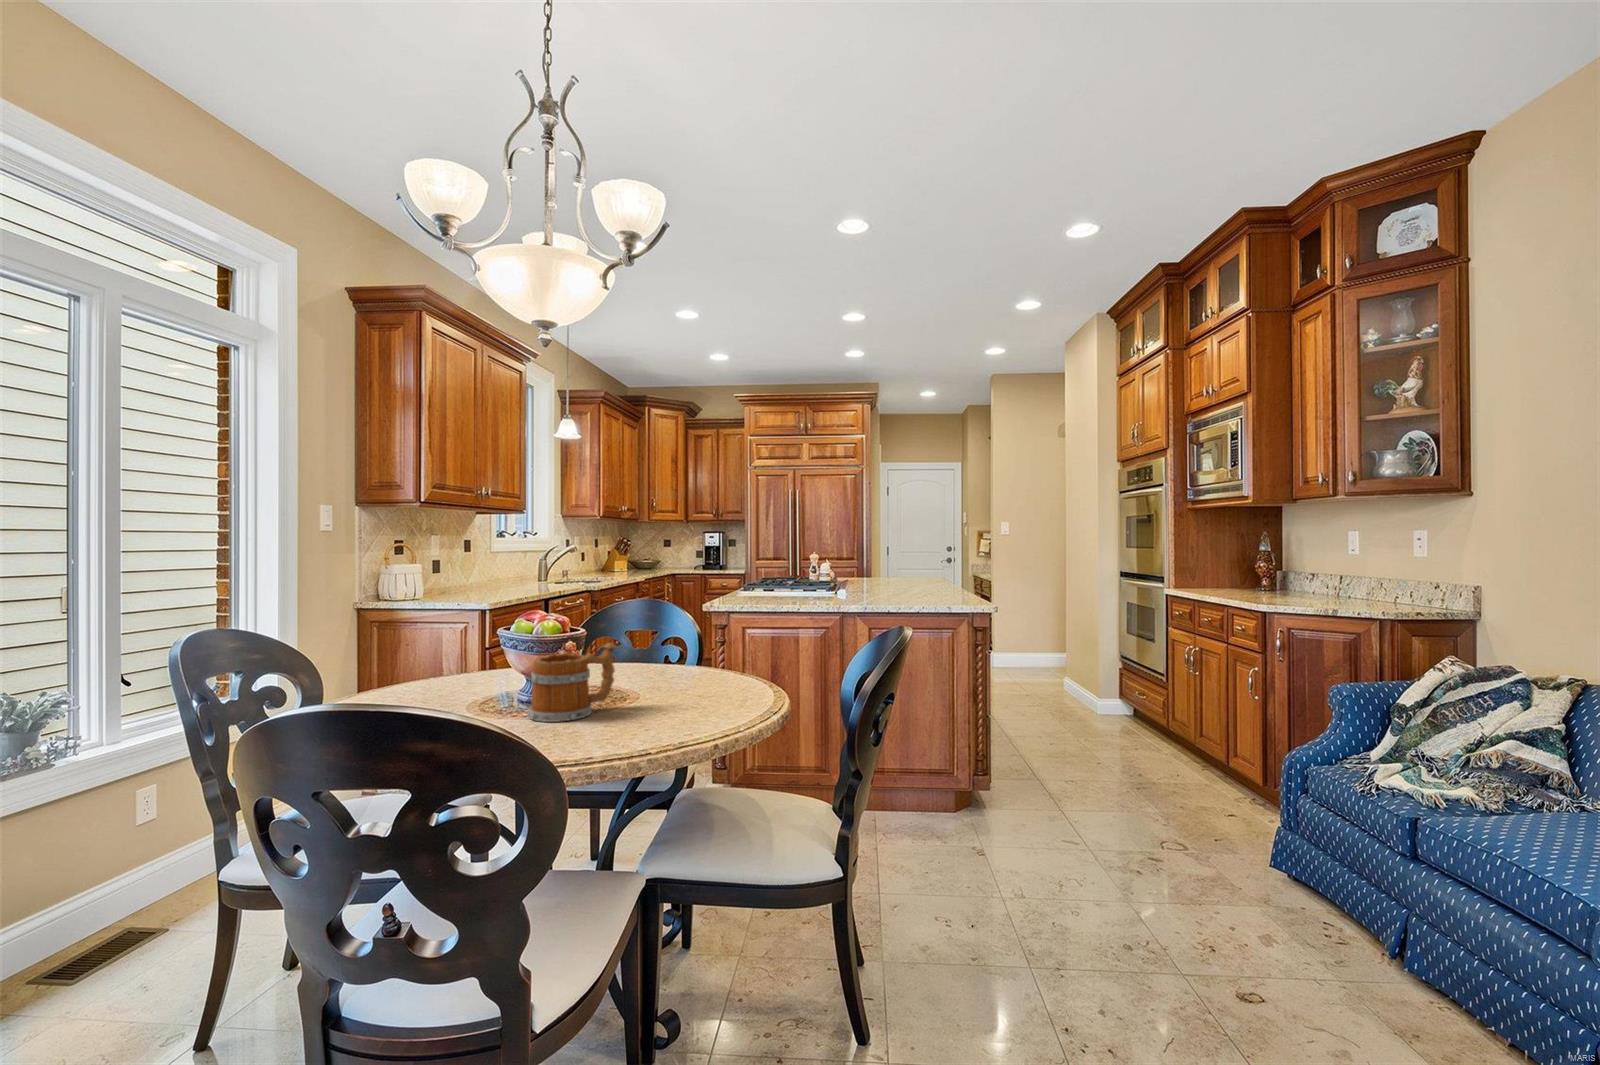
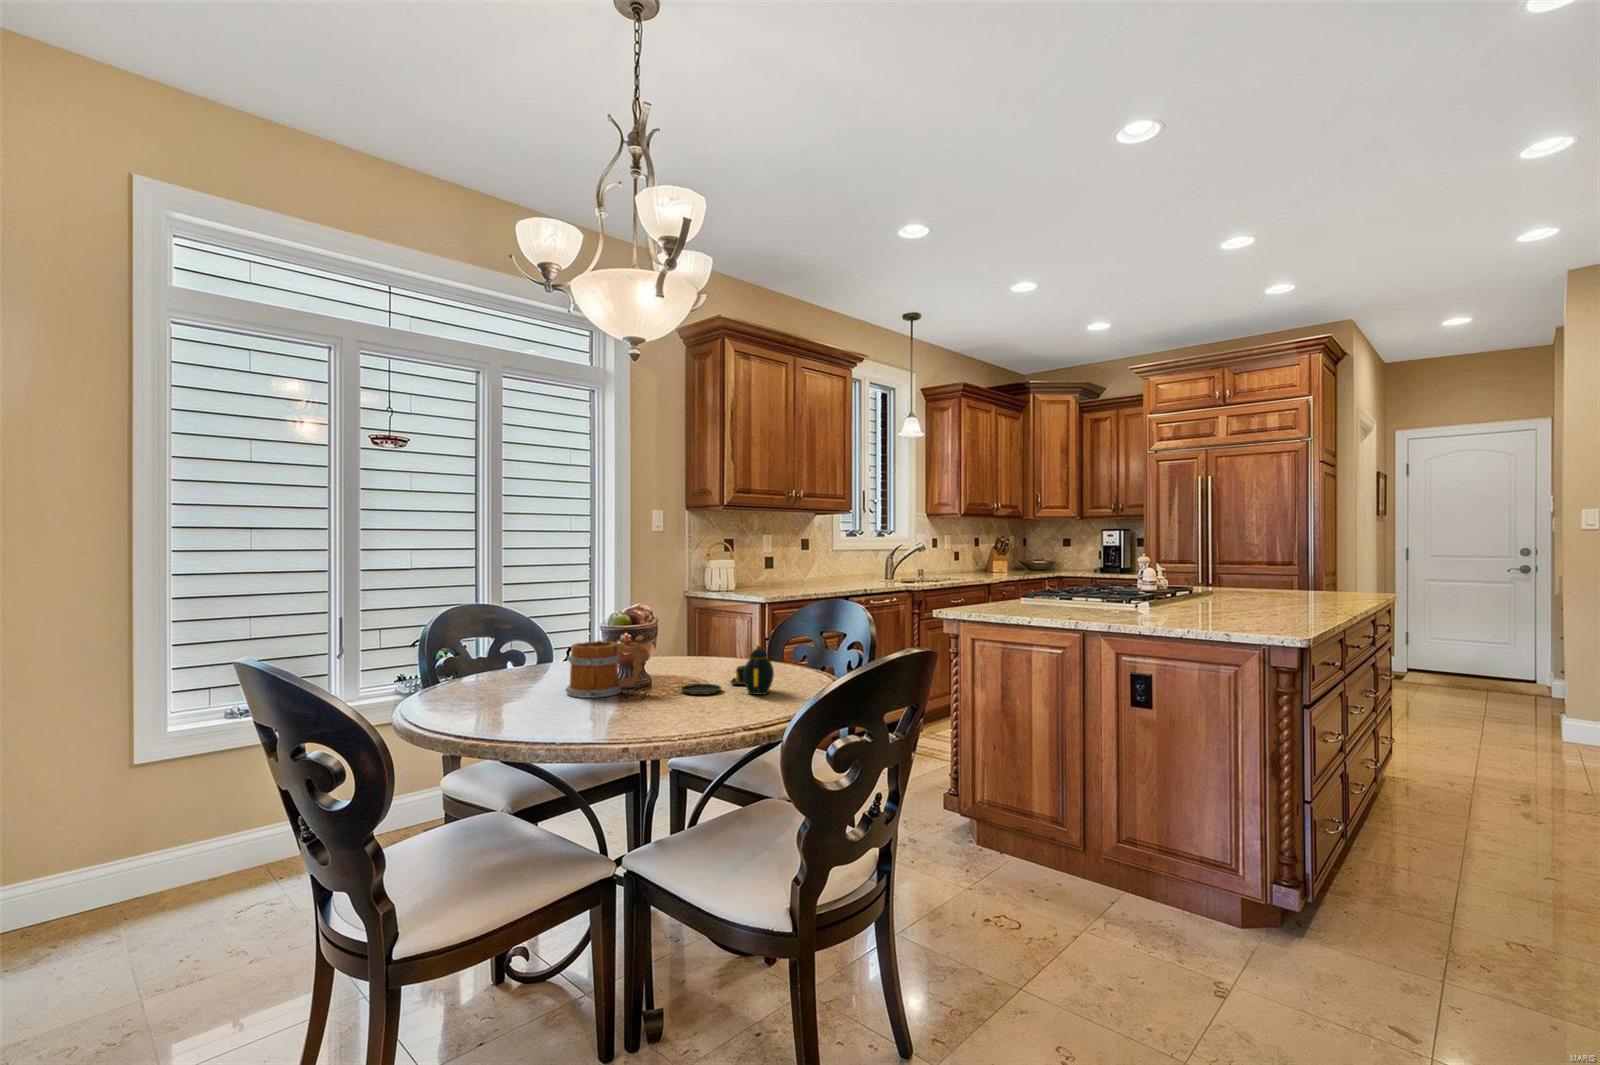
teapot: none [642,641,734,700] -> present [681,645,774,695]

